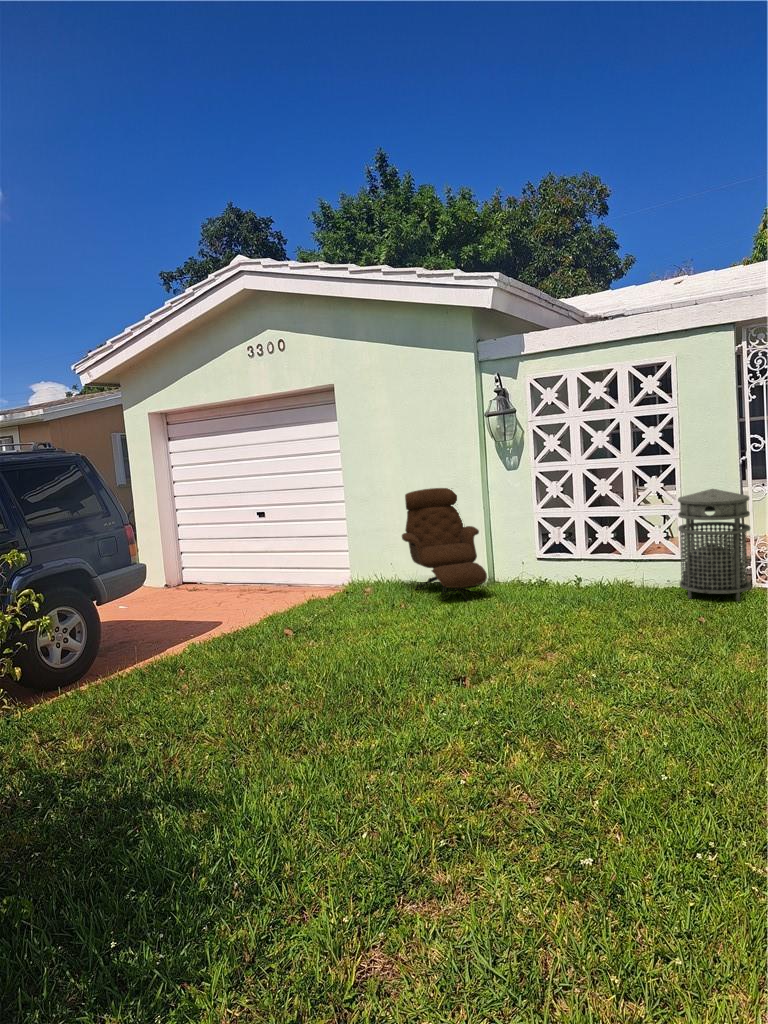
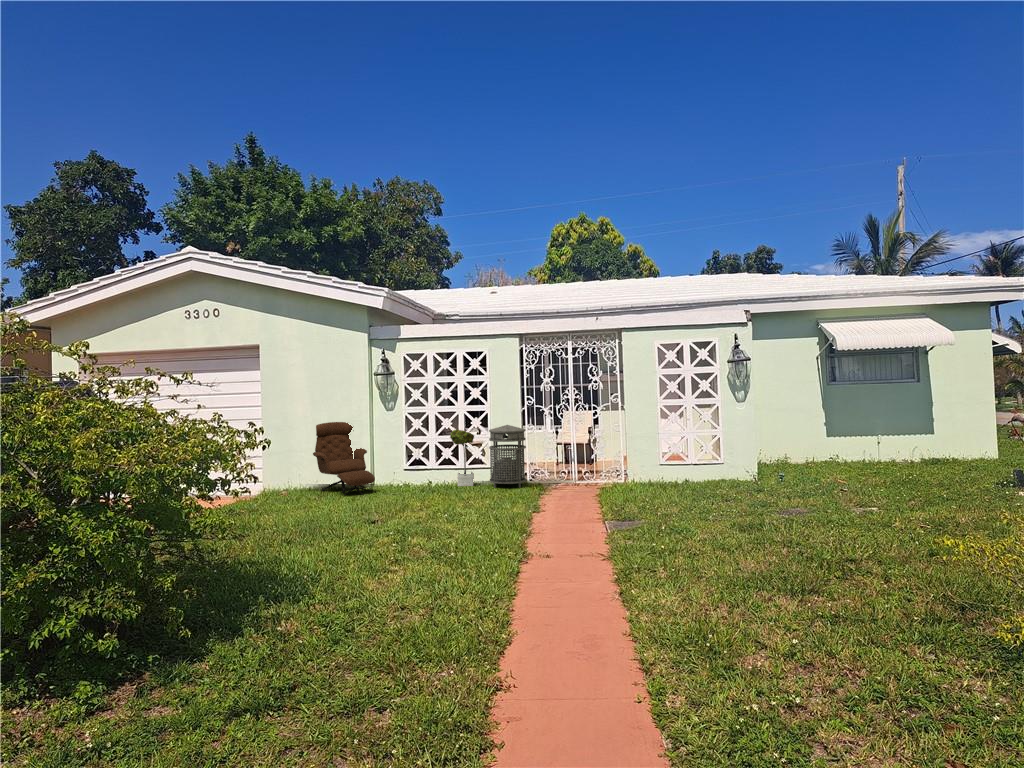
potted tree: none [608,497,652,591] -> present [450,429,474,486]

